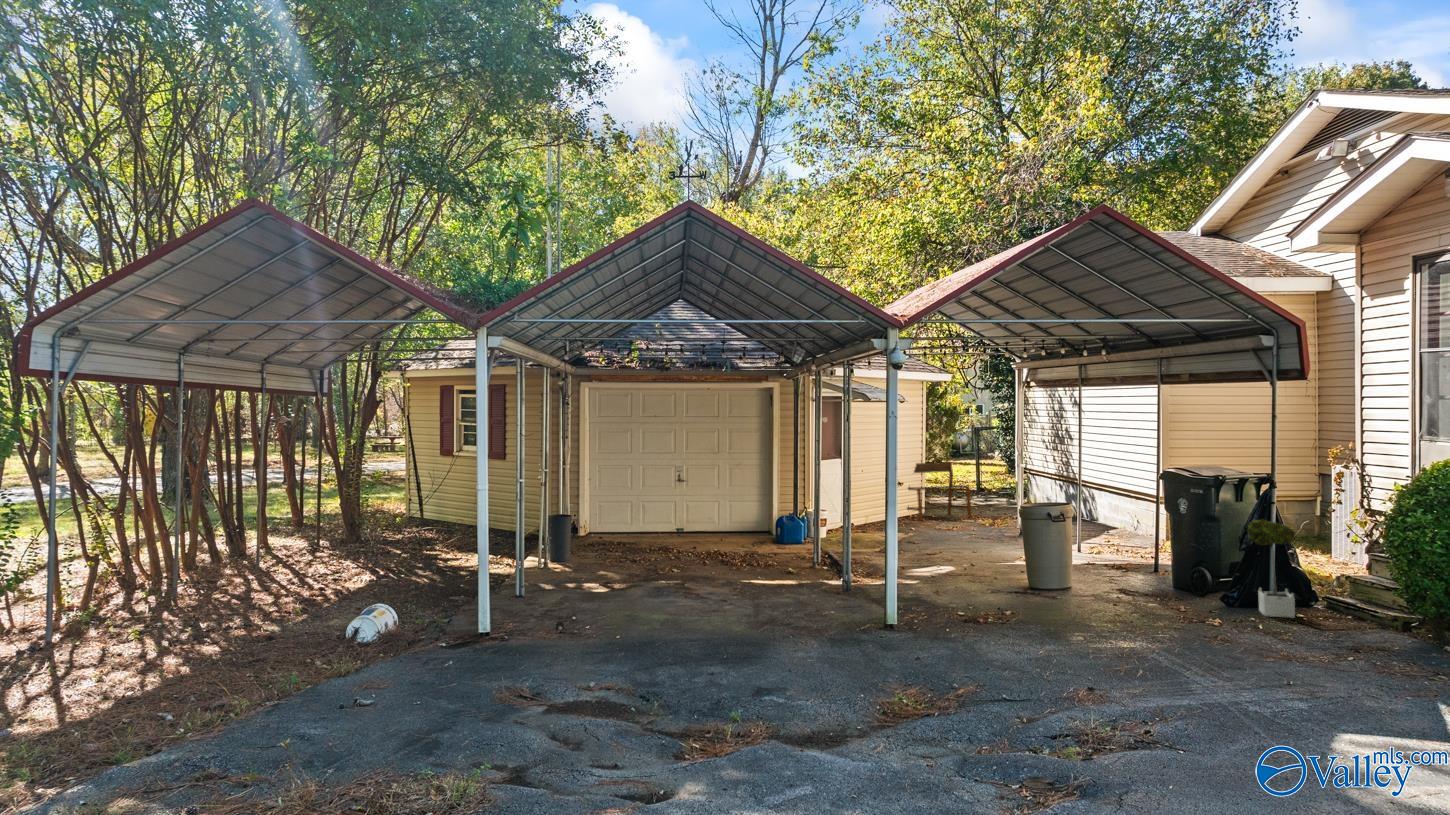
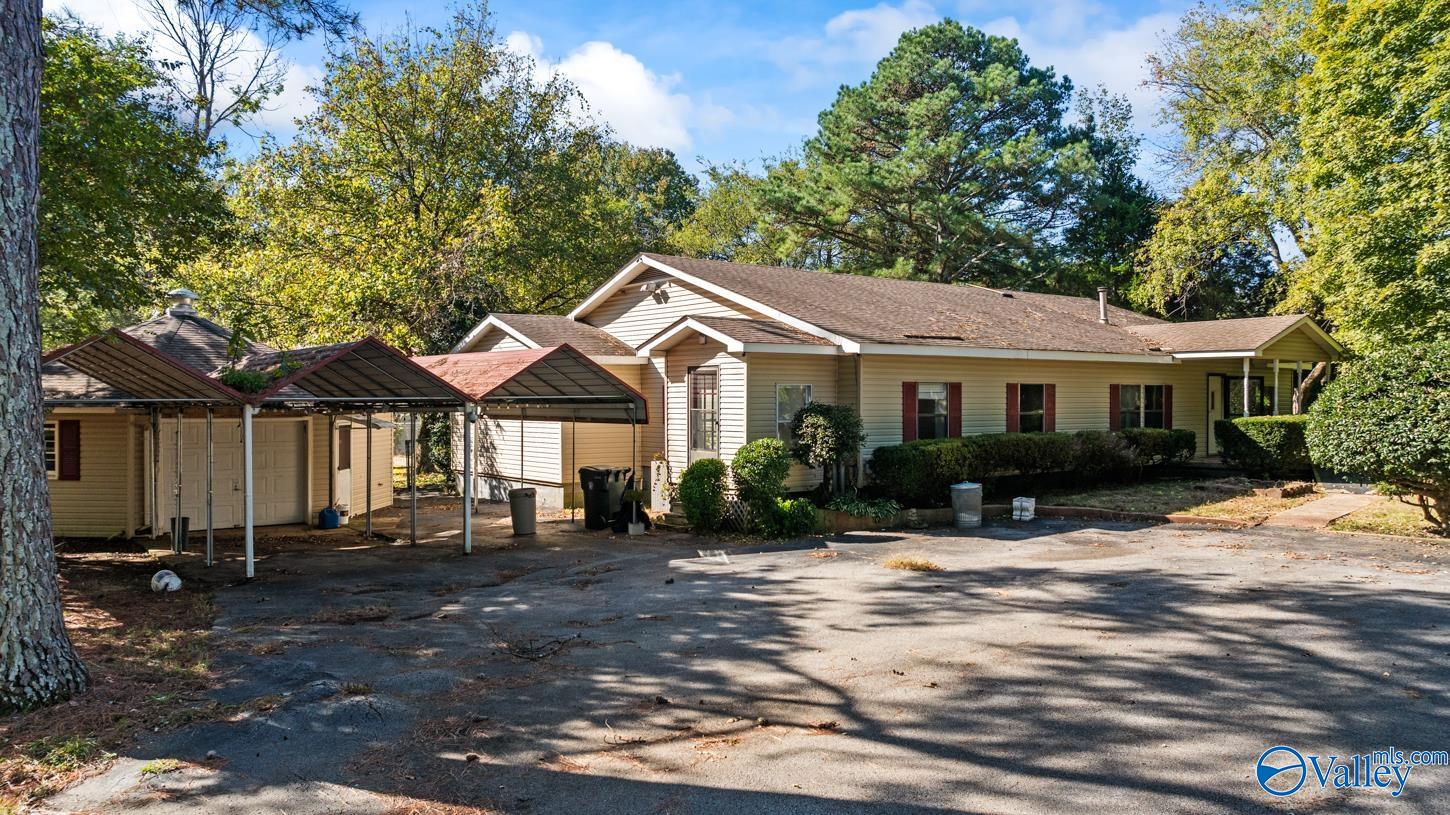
bench: present [907,462,972,521] -> none [380,468,430,512]

